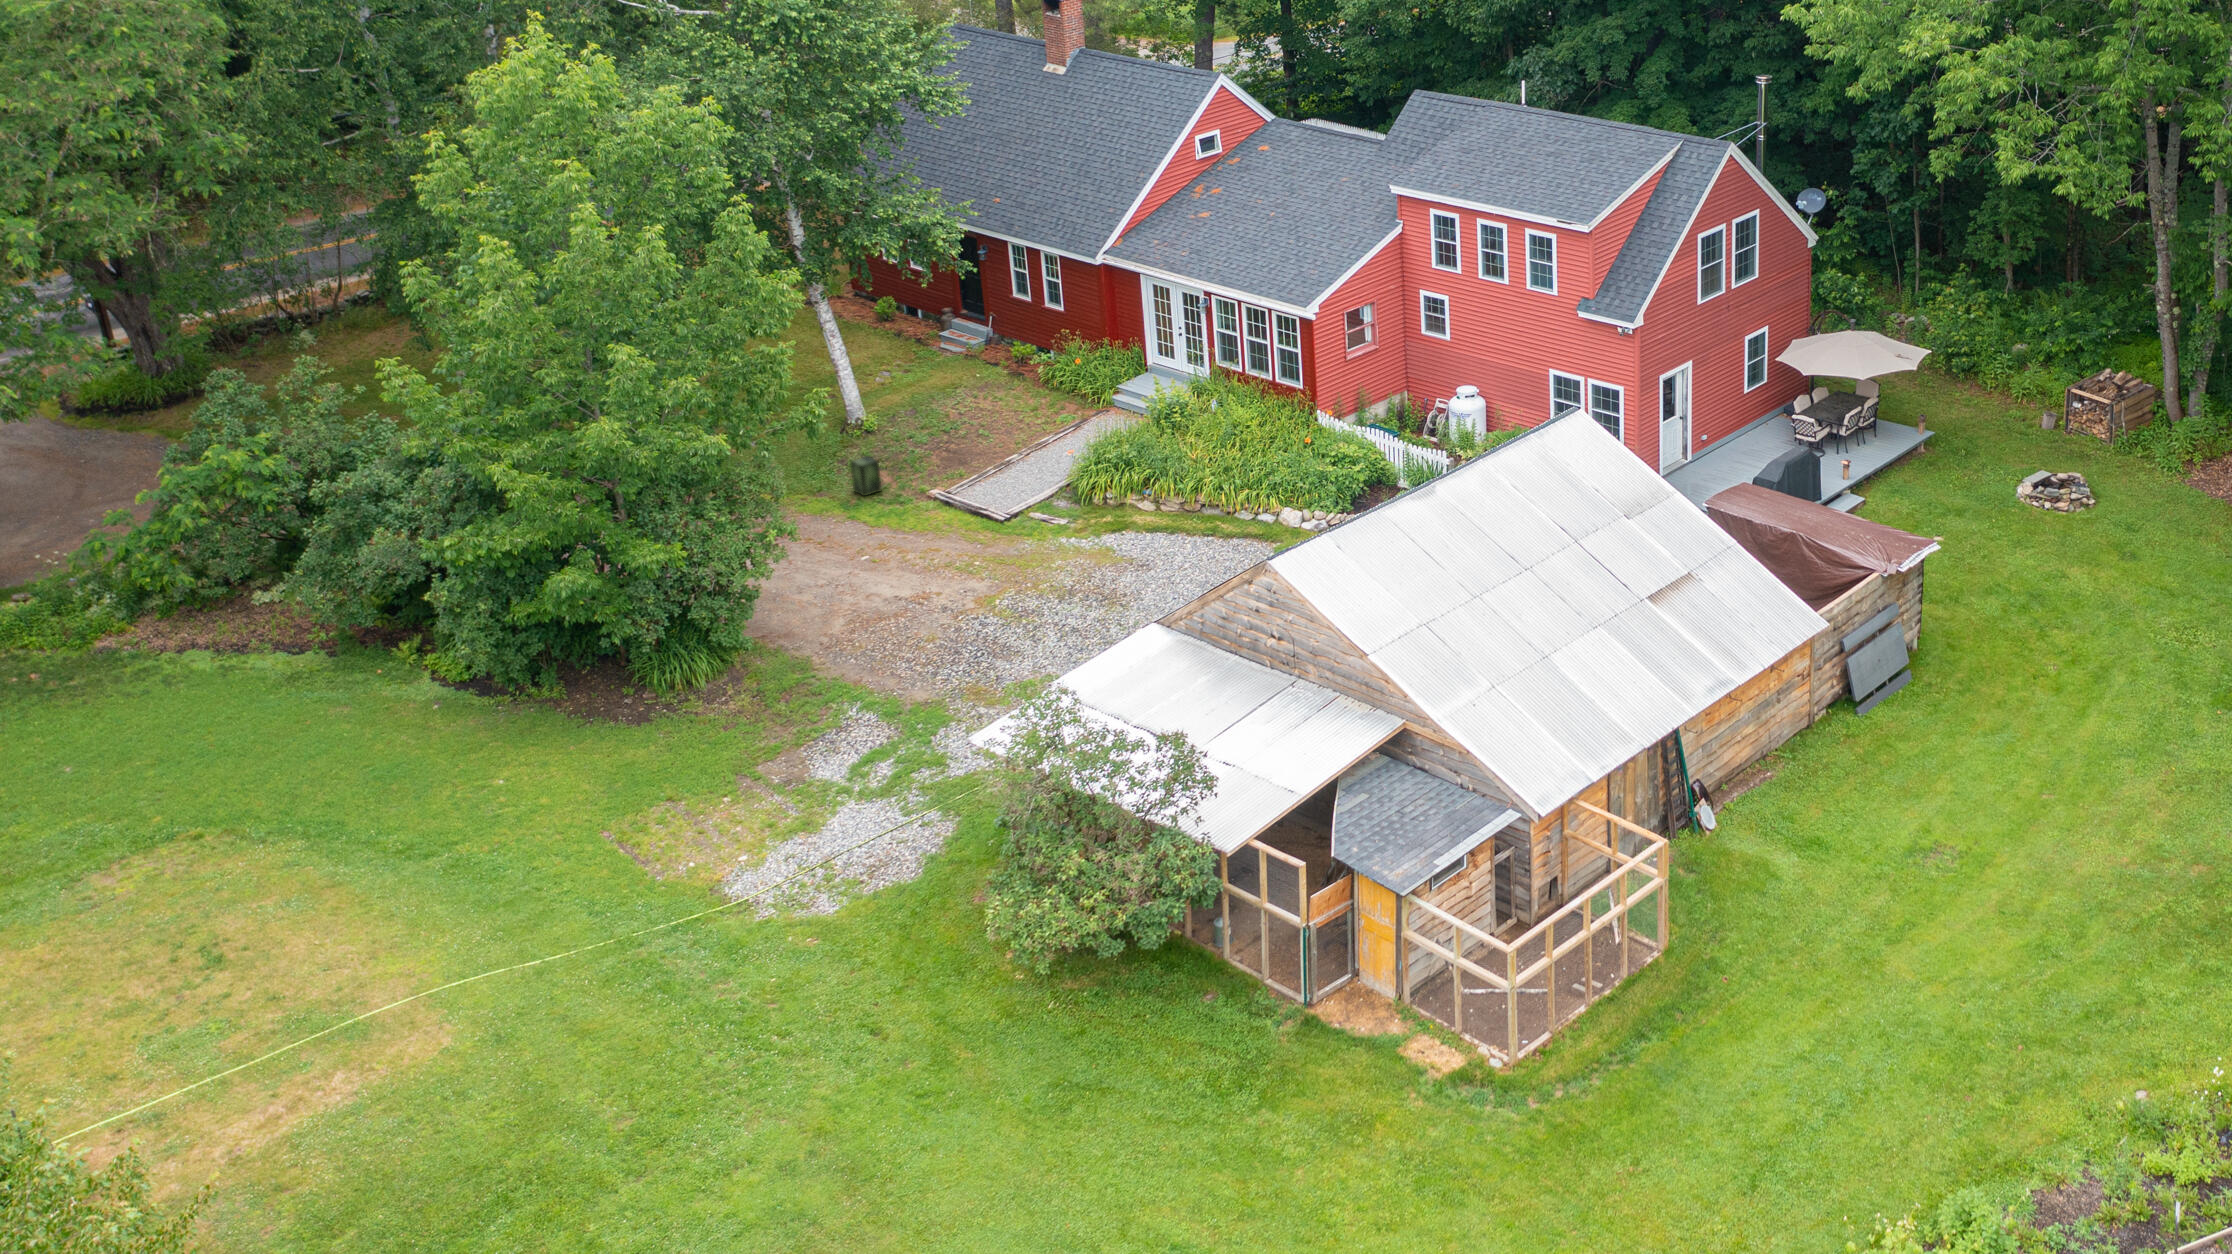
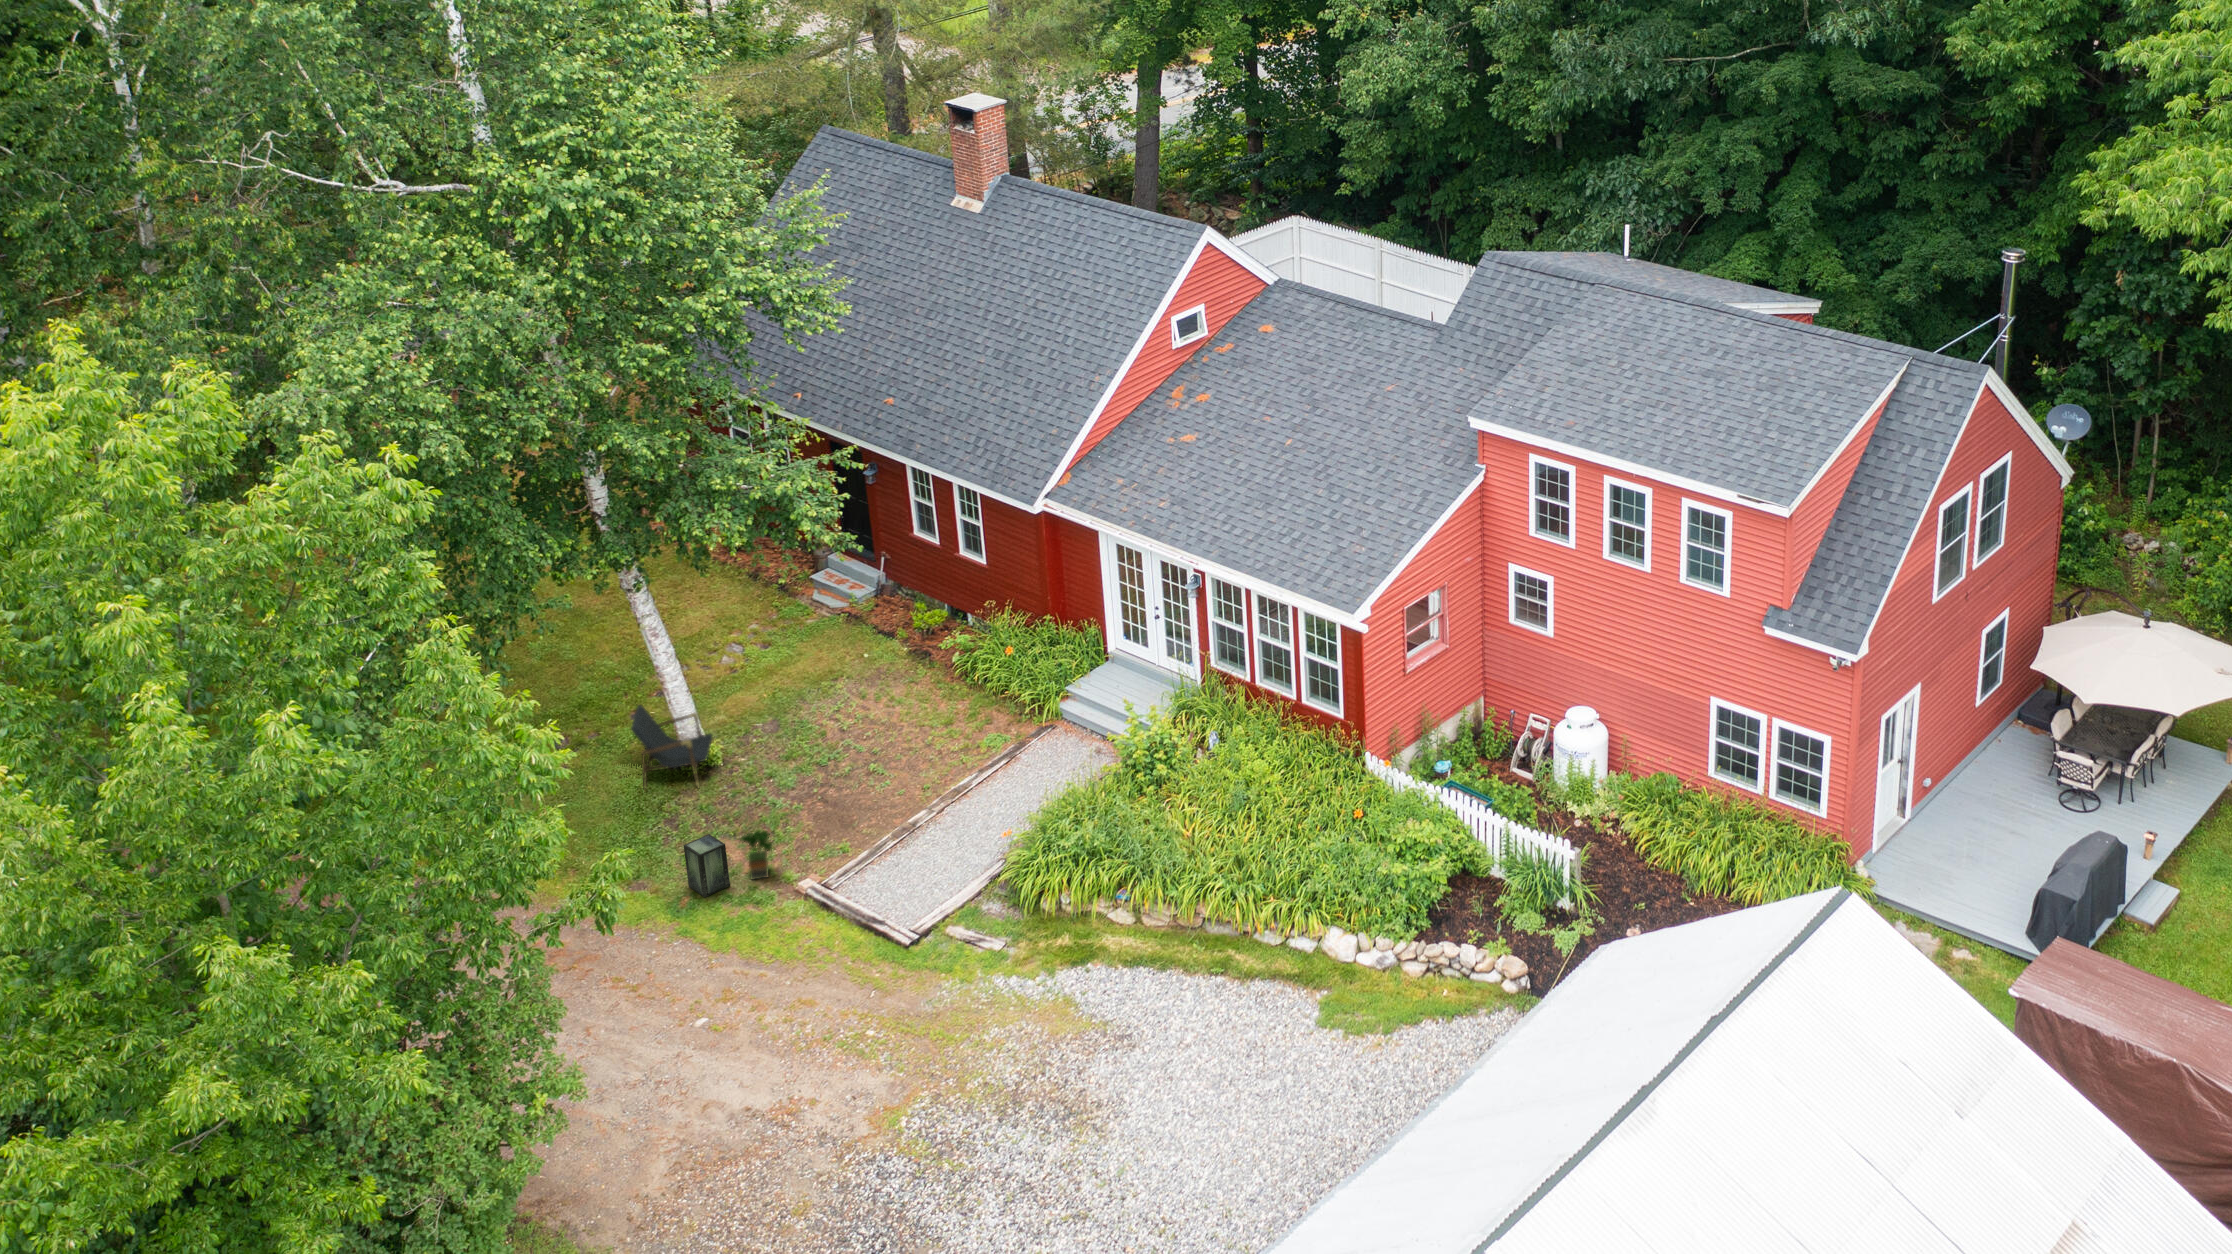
lounge chair: none [814,387,870,444] -> present [631,705,712,787]
potted tree: none [889,454,912,488] -> present [741,830,773,879]

